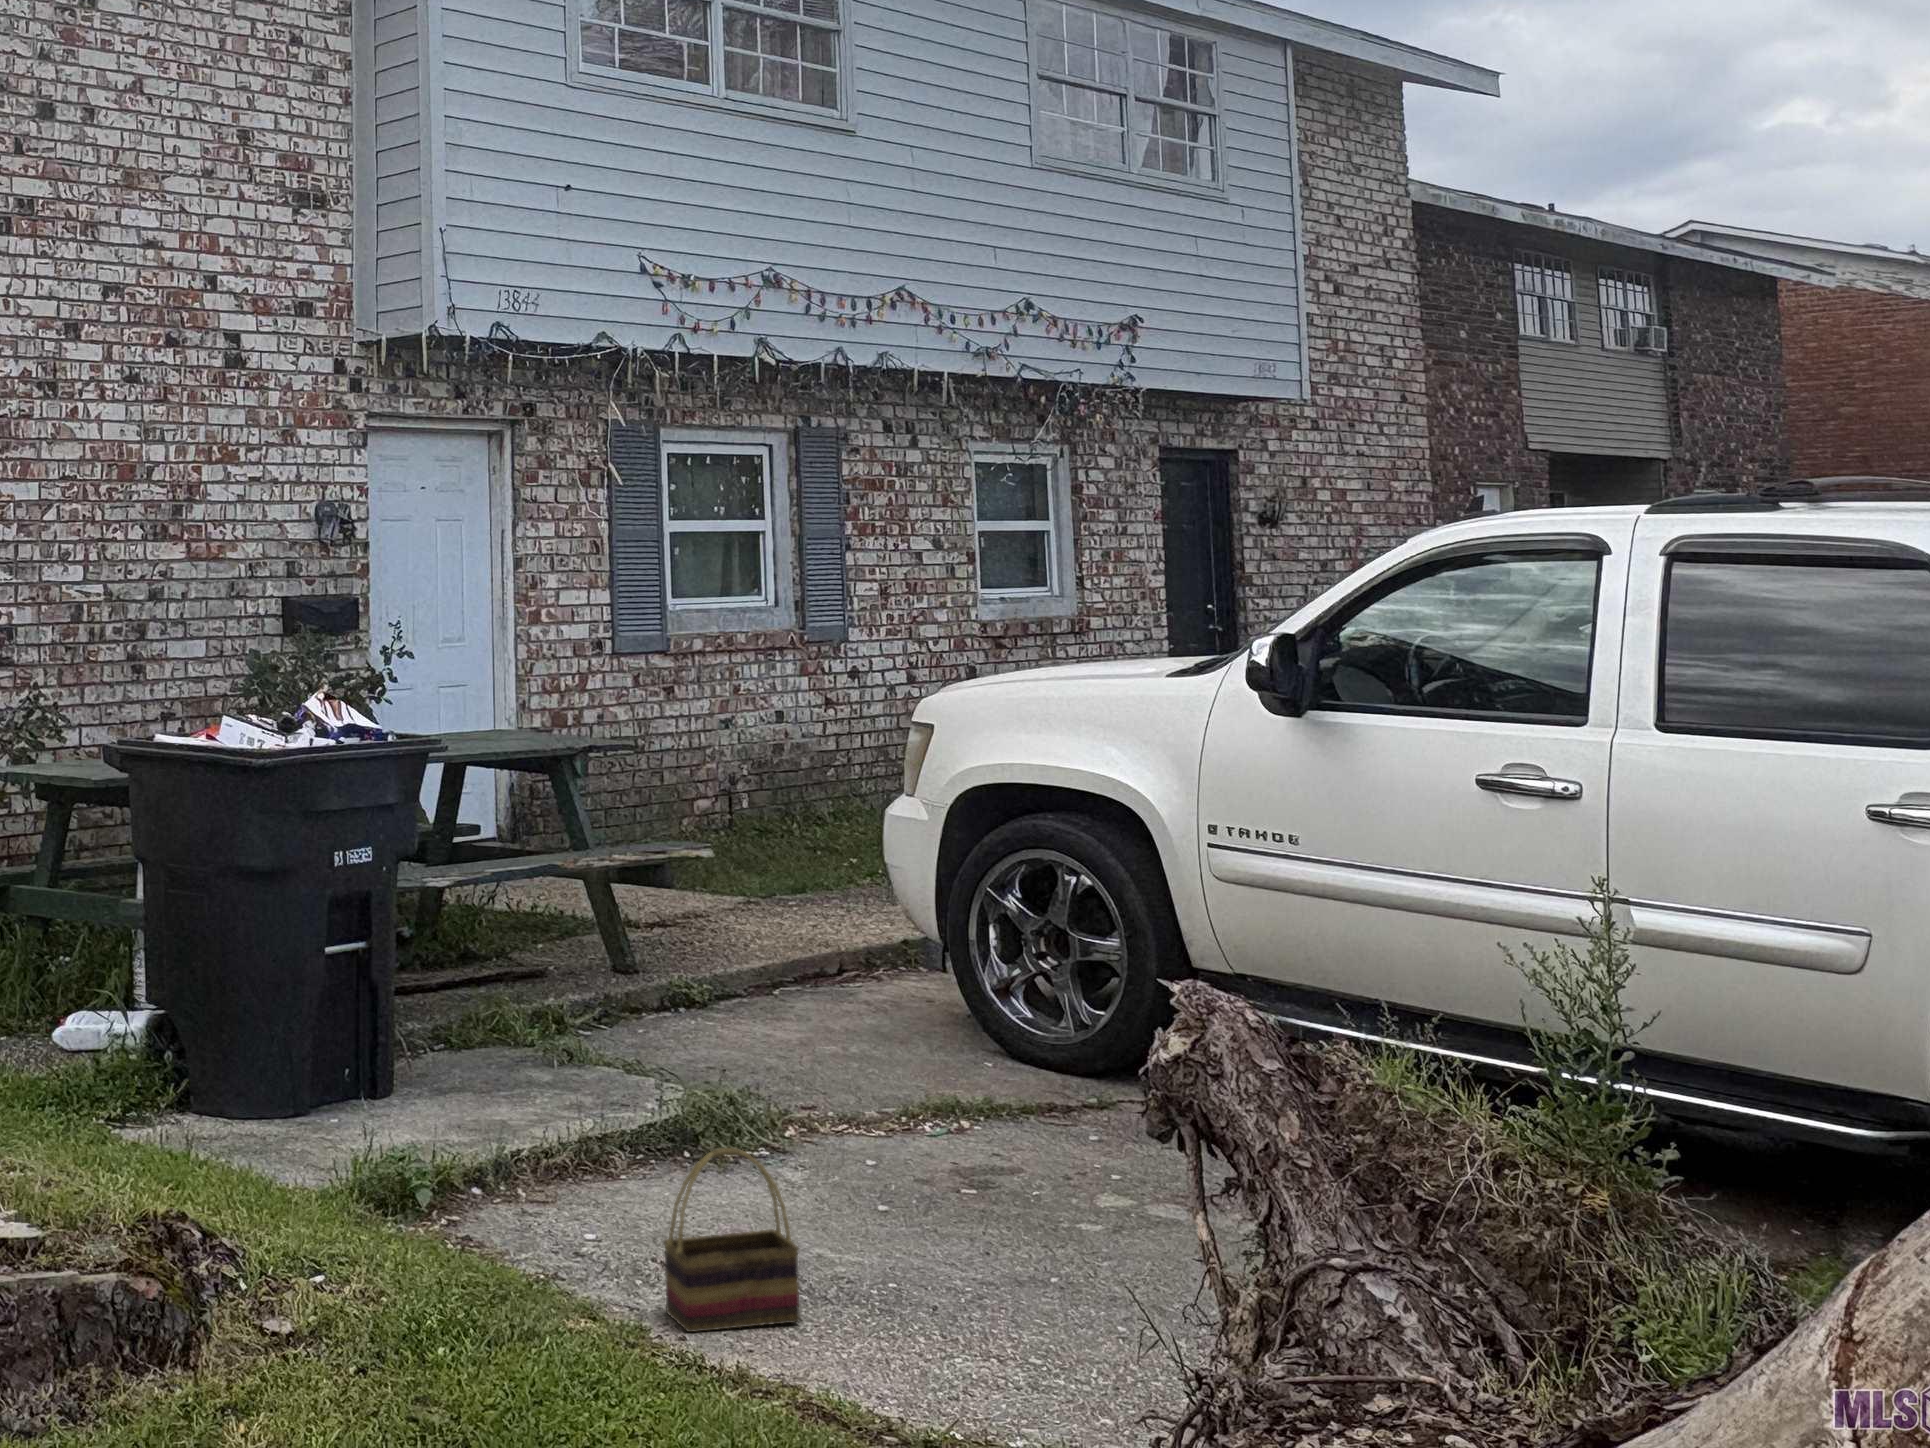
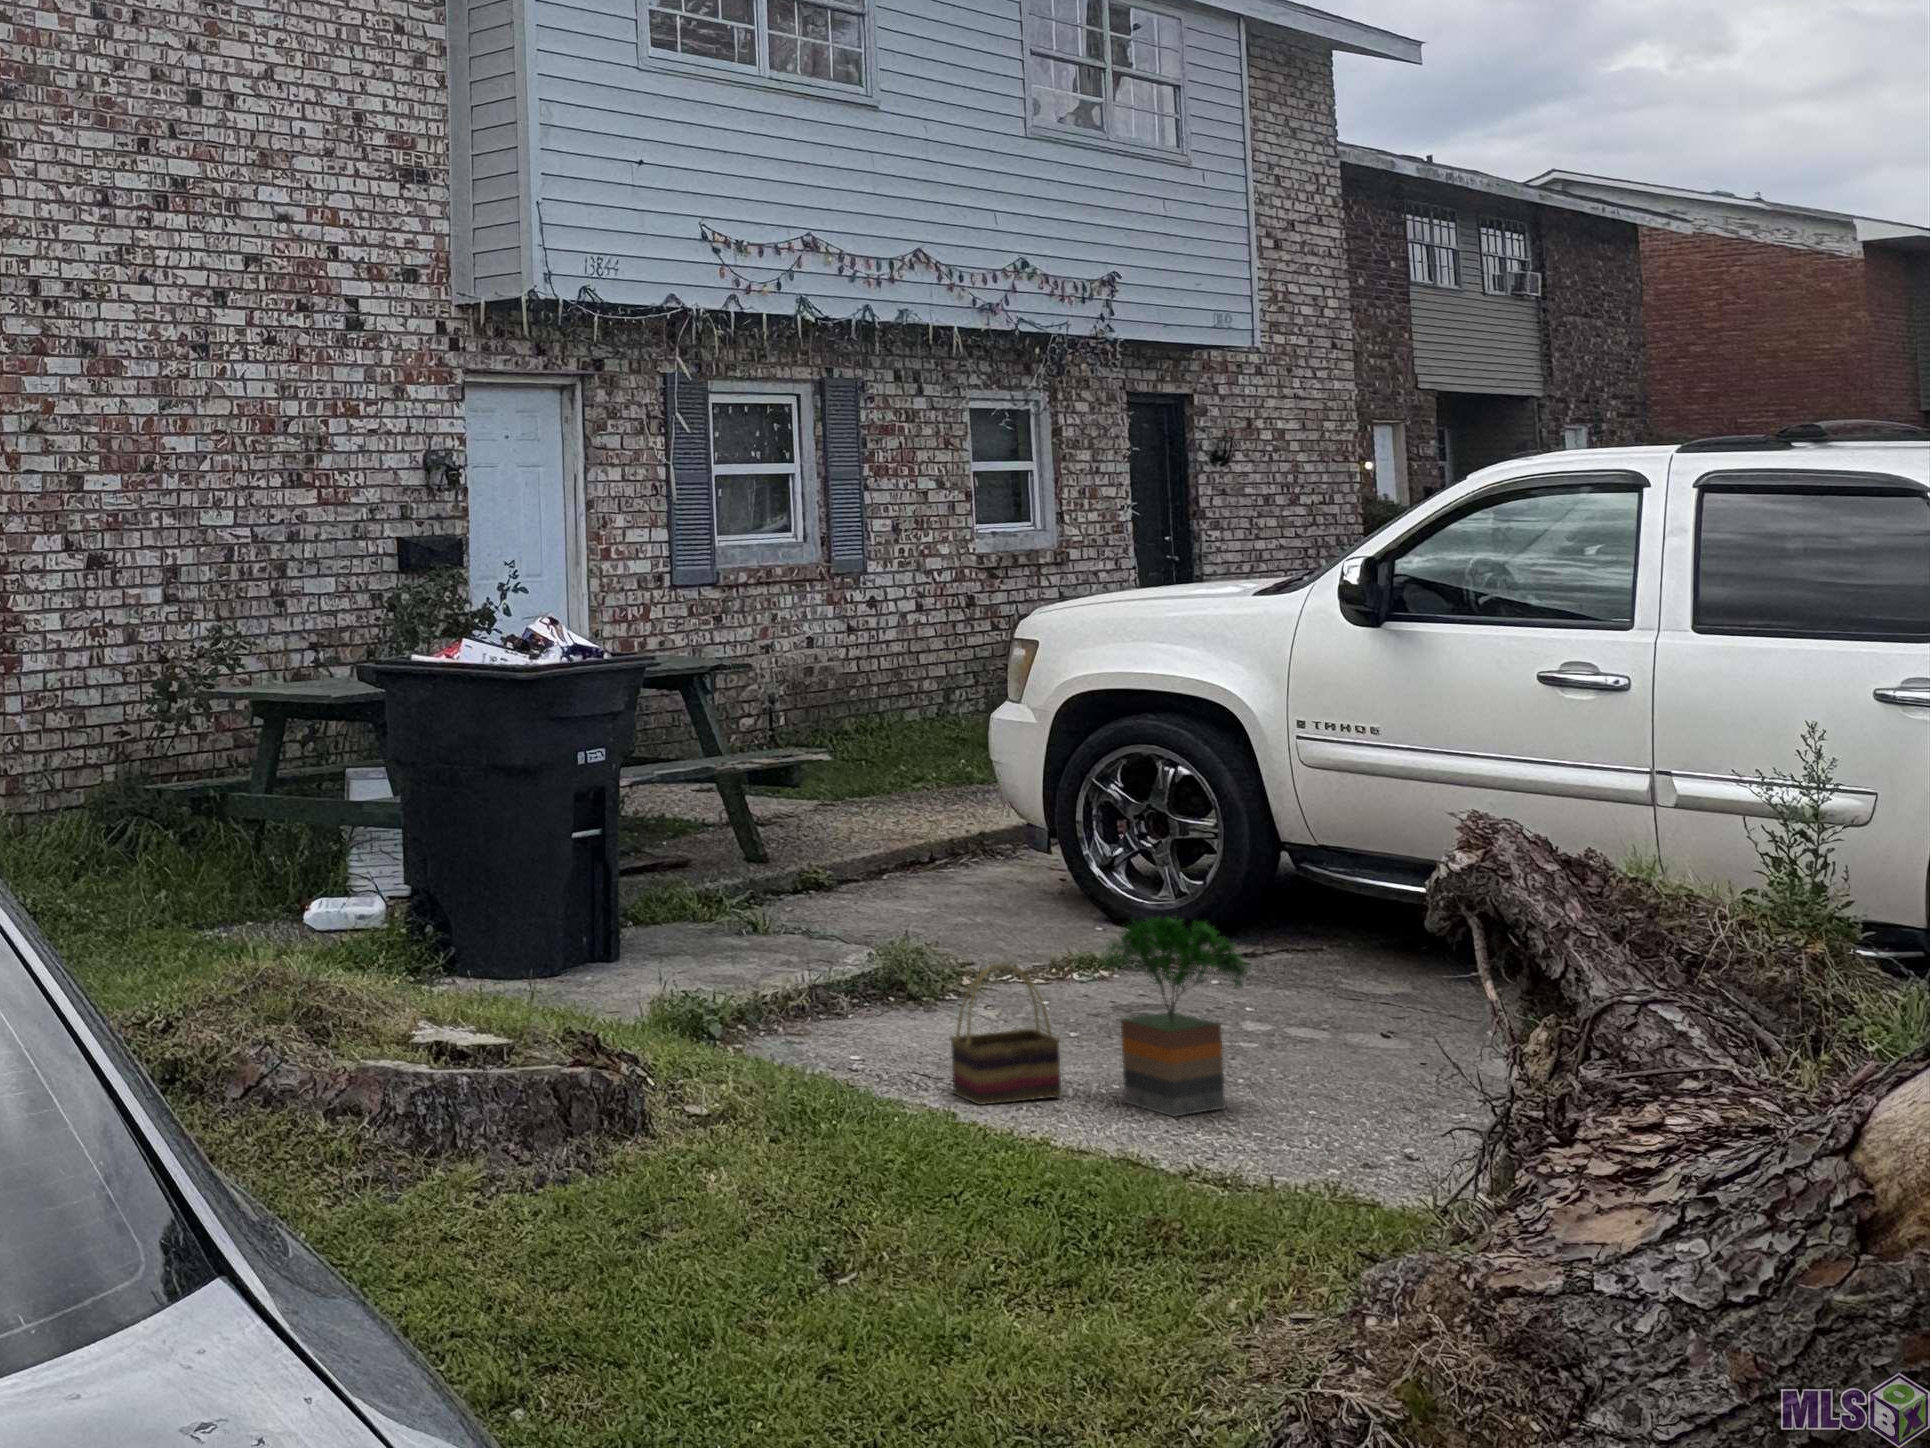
potted tree: none [850,1088,1037,1358] -> present [1104,917,1250,1117]

